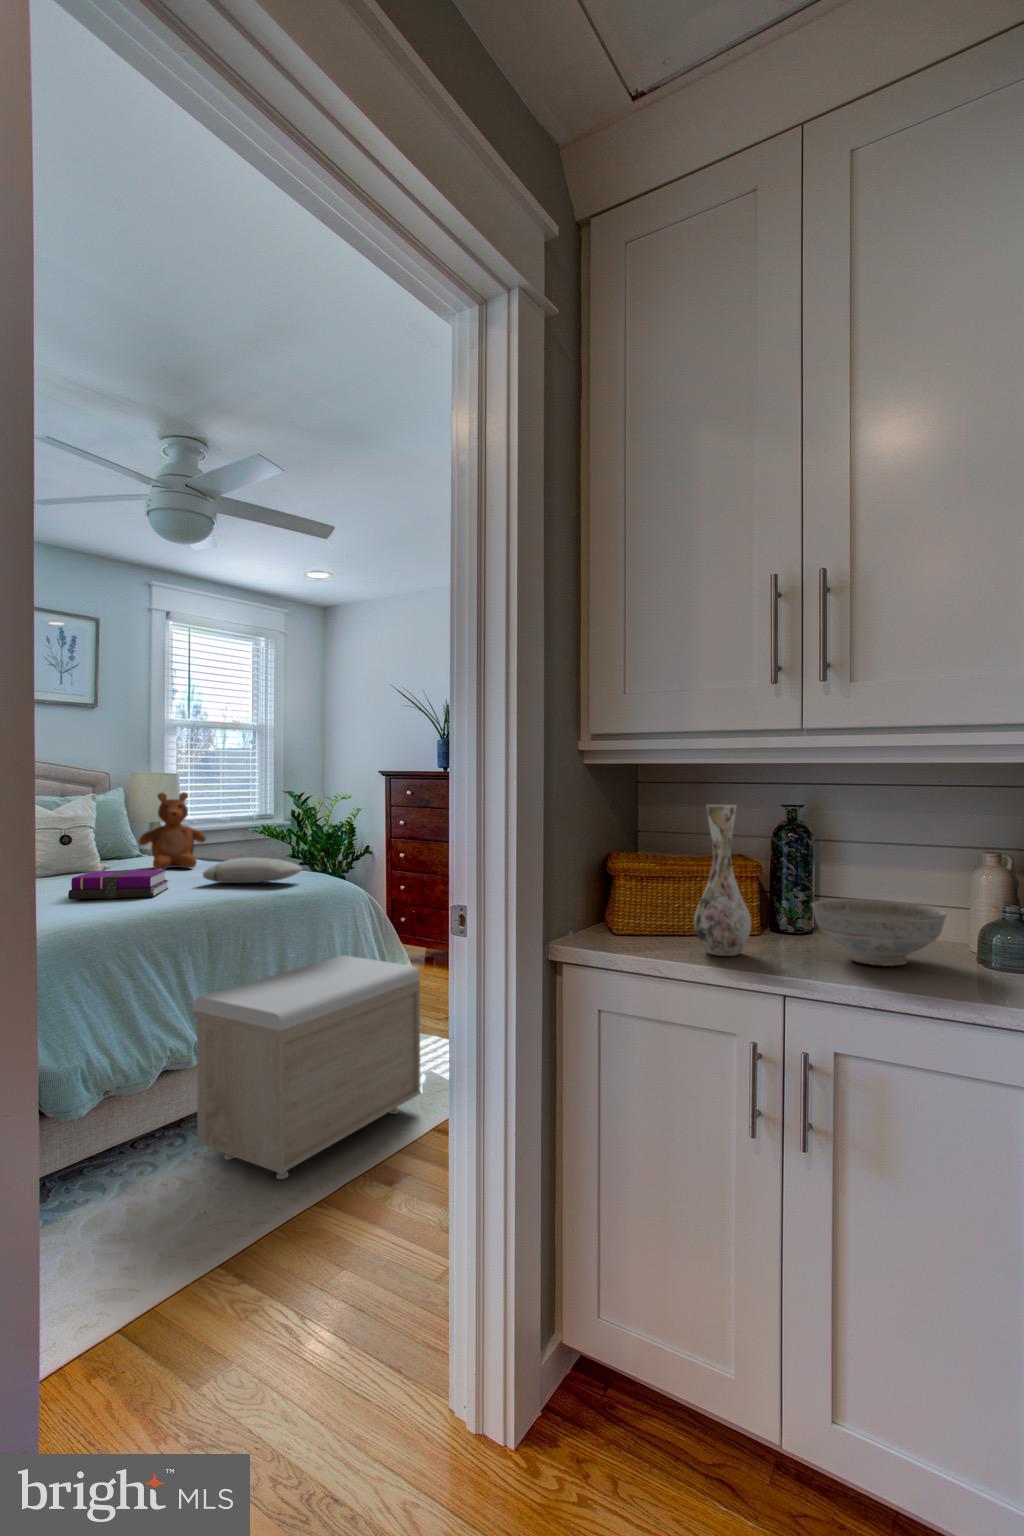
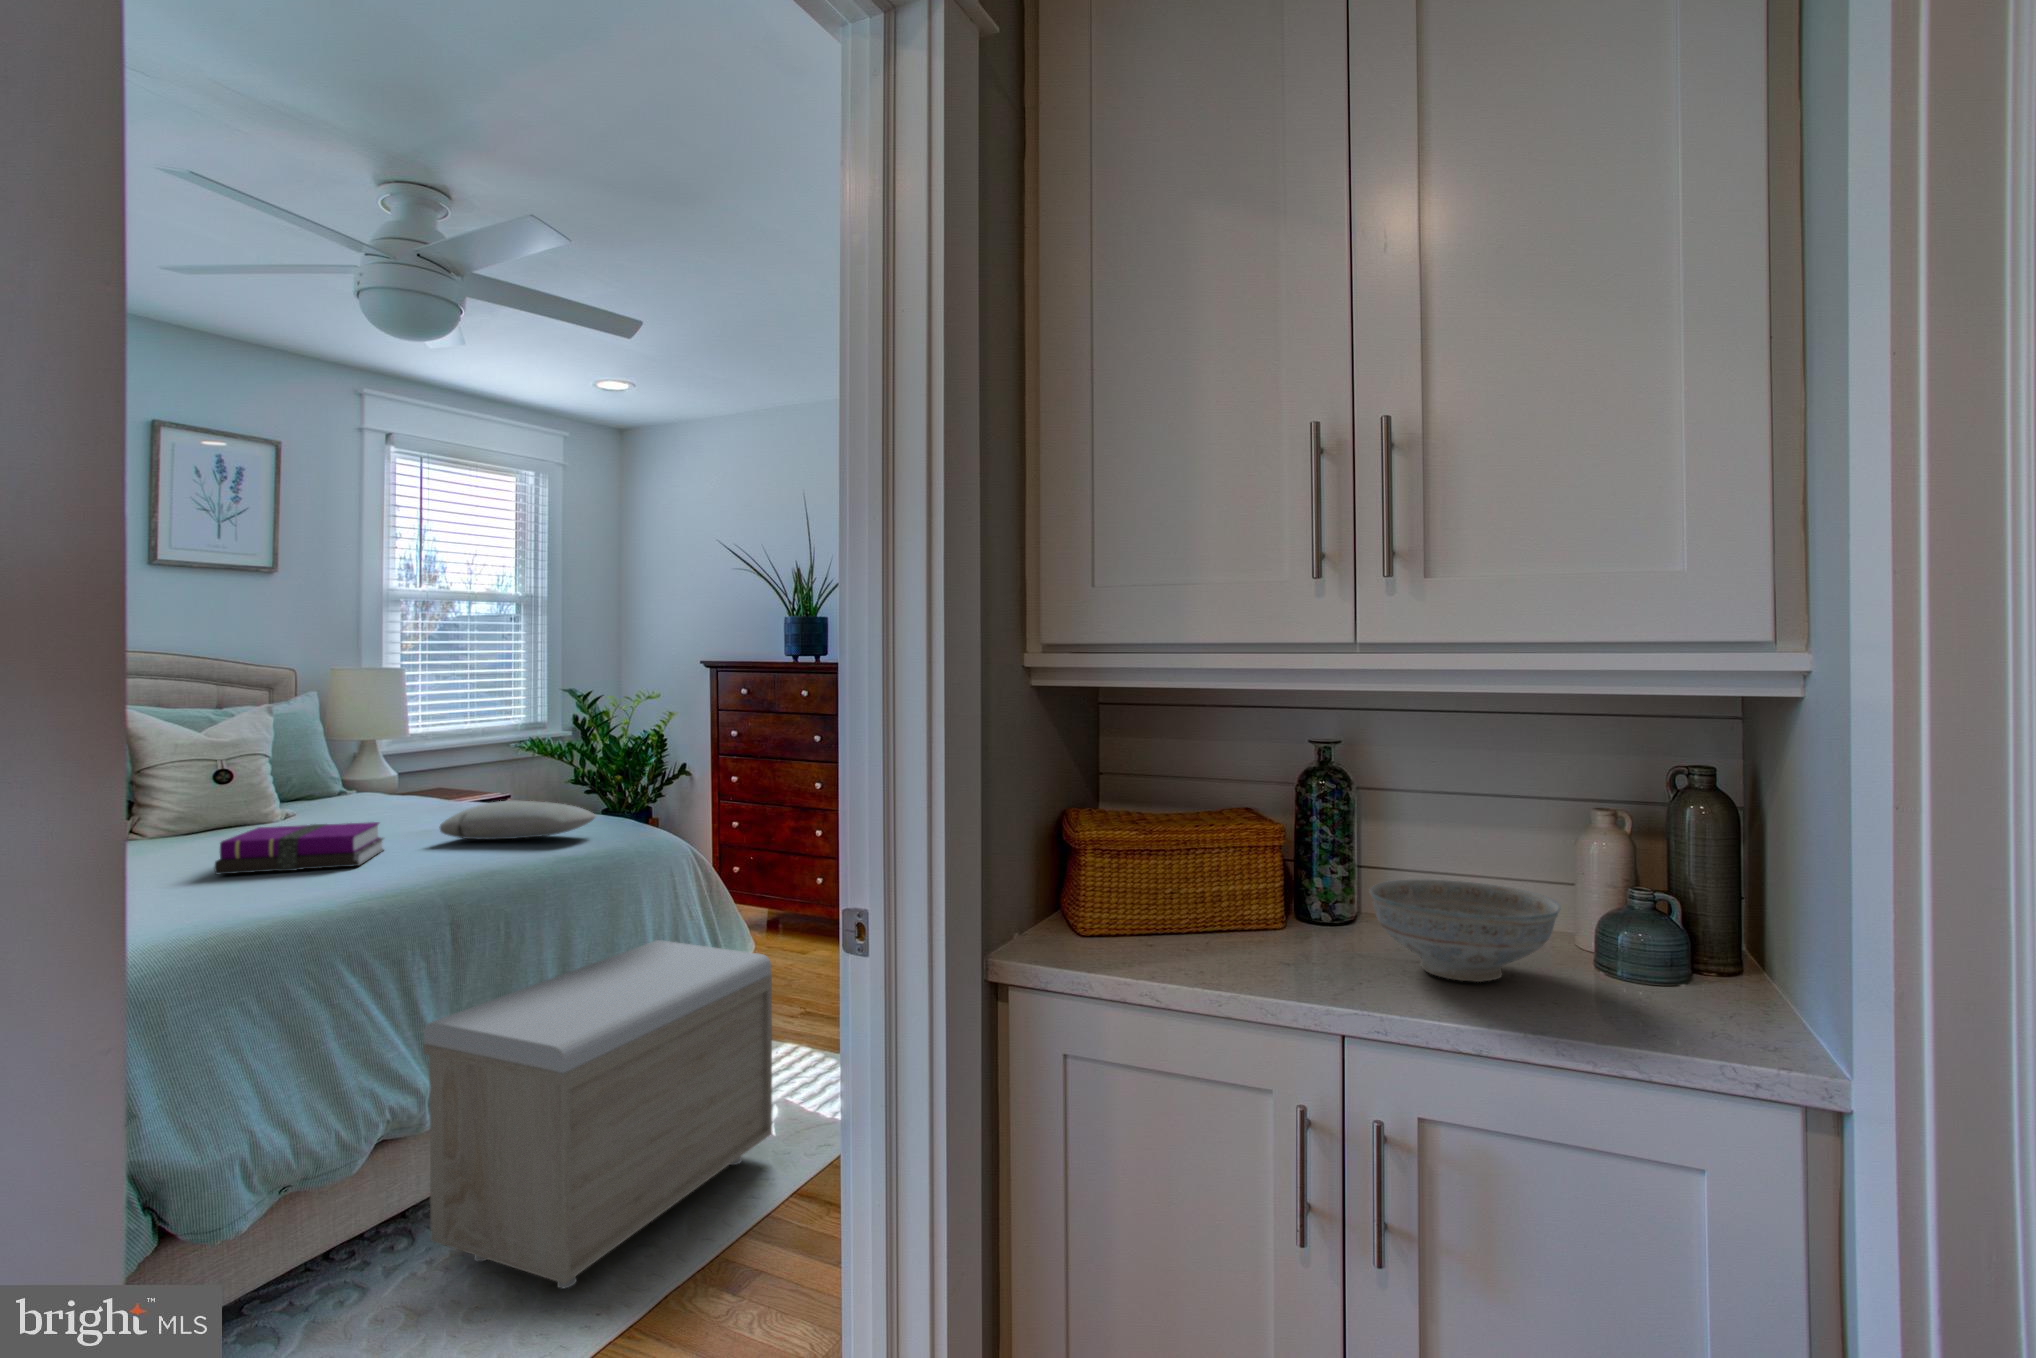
teddy bear: present [139,792,206,869] -> none [338,702,446,818]
vase: present [694,805,751,956] -> none [1204,749,1286,971]

